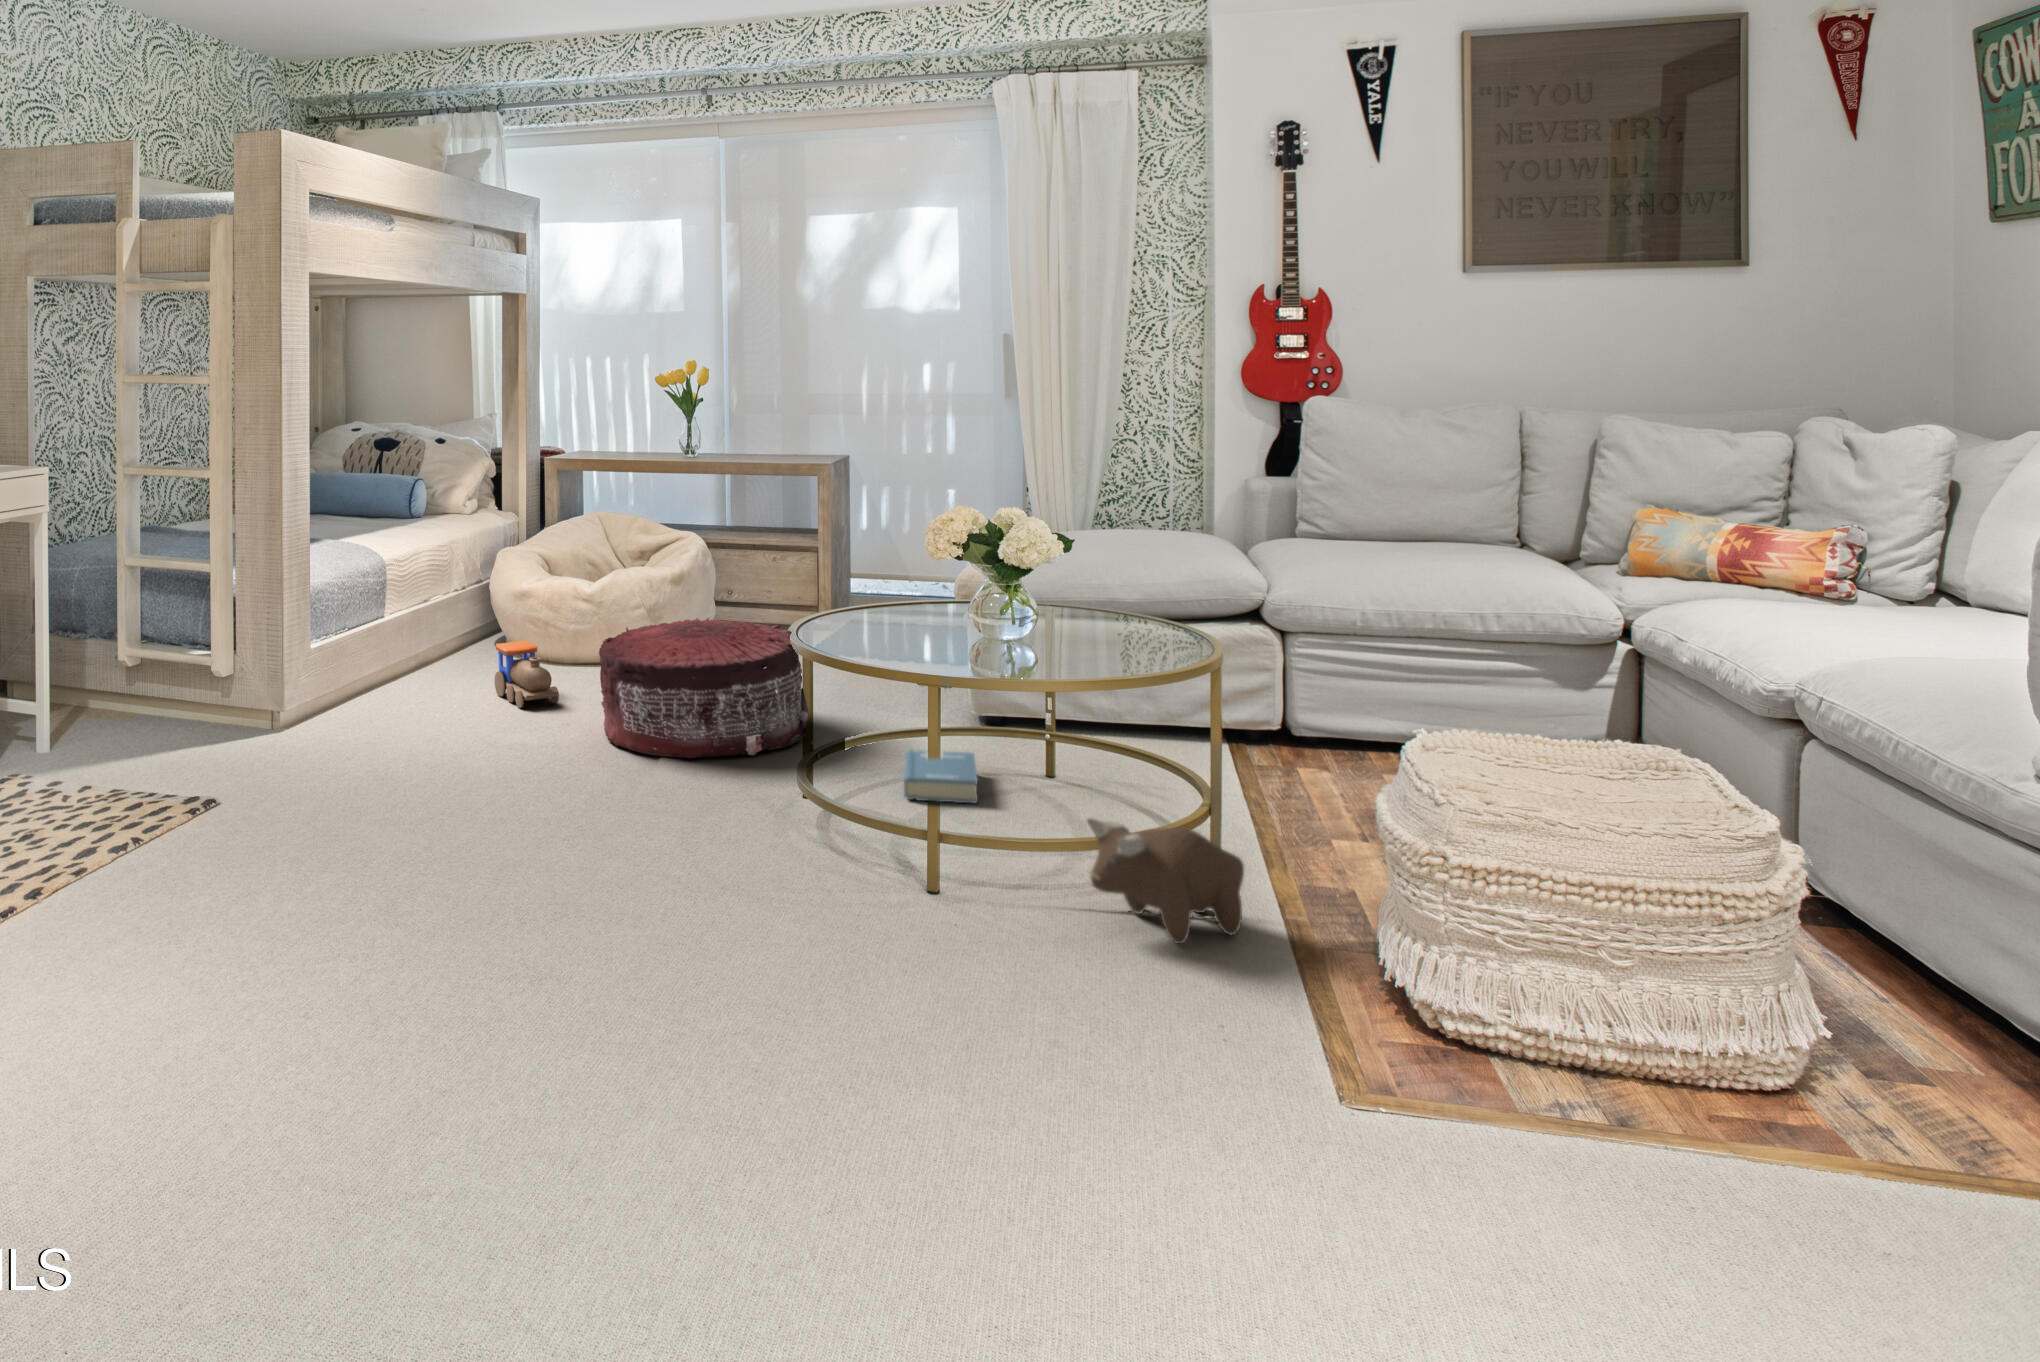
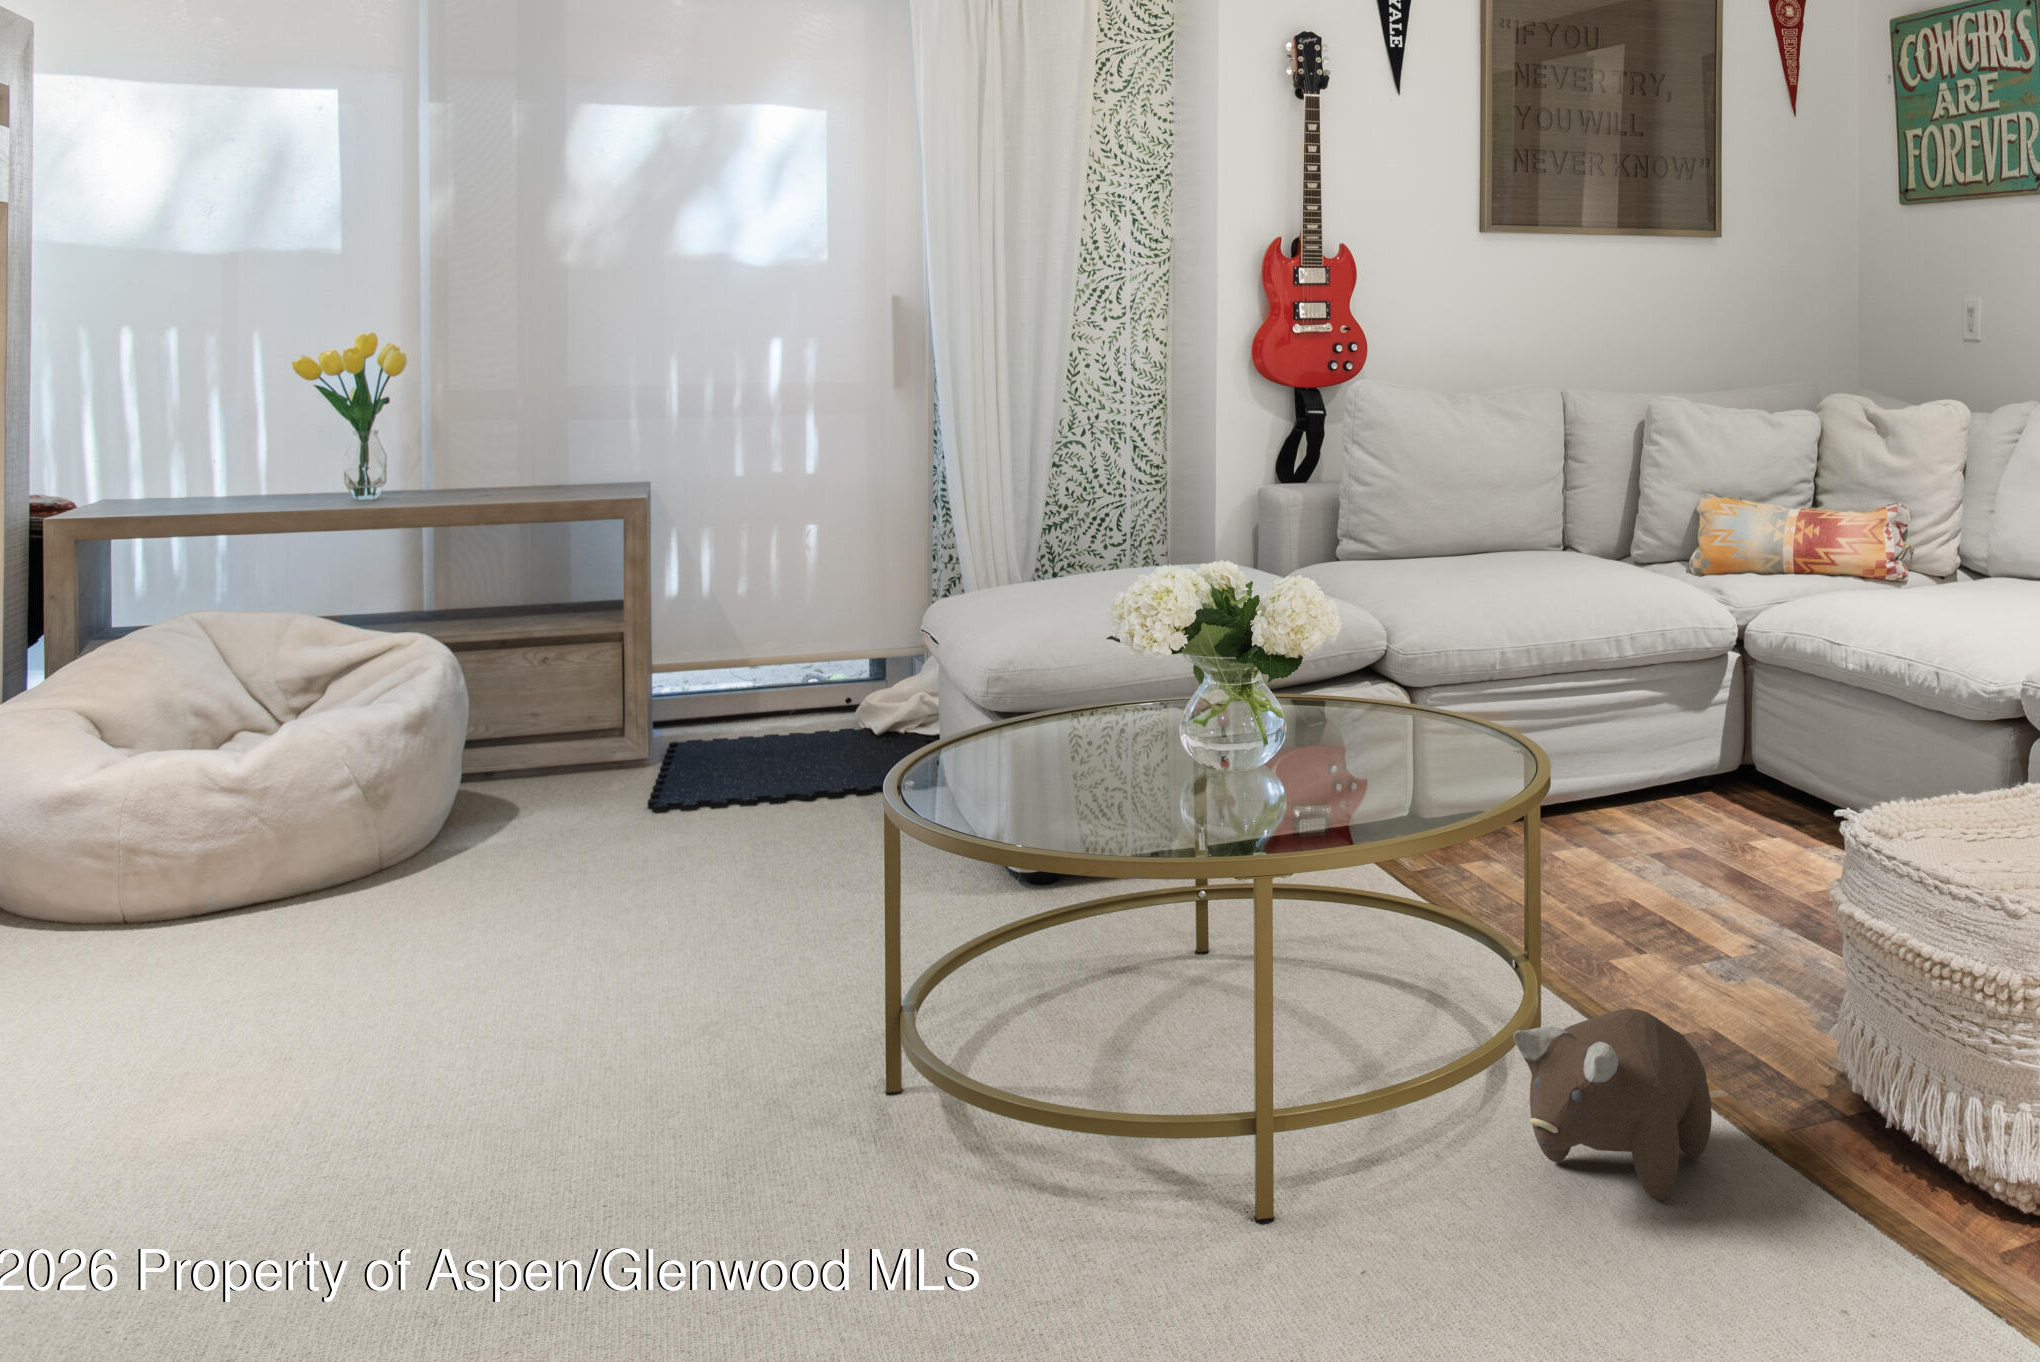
pouf: present [599,617,808,758] -> none [339,775,794,1083]
toy train: present [495,641,559,708] -> none [15,891,203,1042]
hardback book: present [904,750,978,803] -> none [1000,939,1164,1051]

